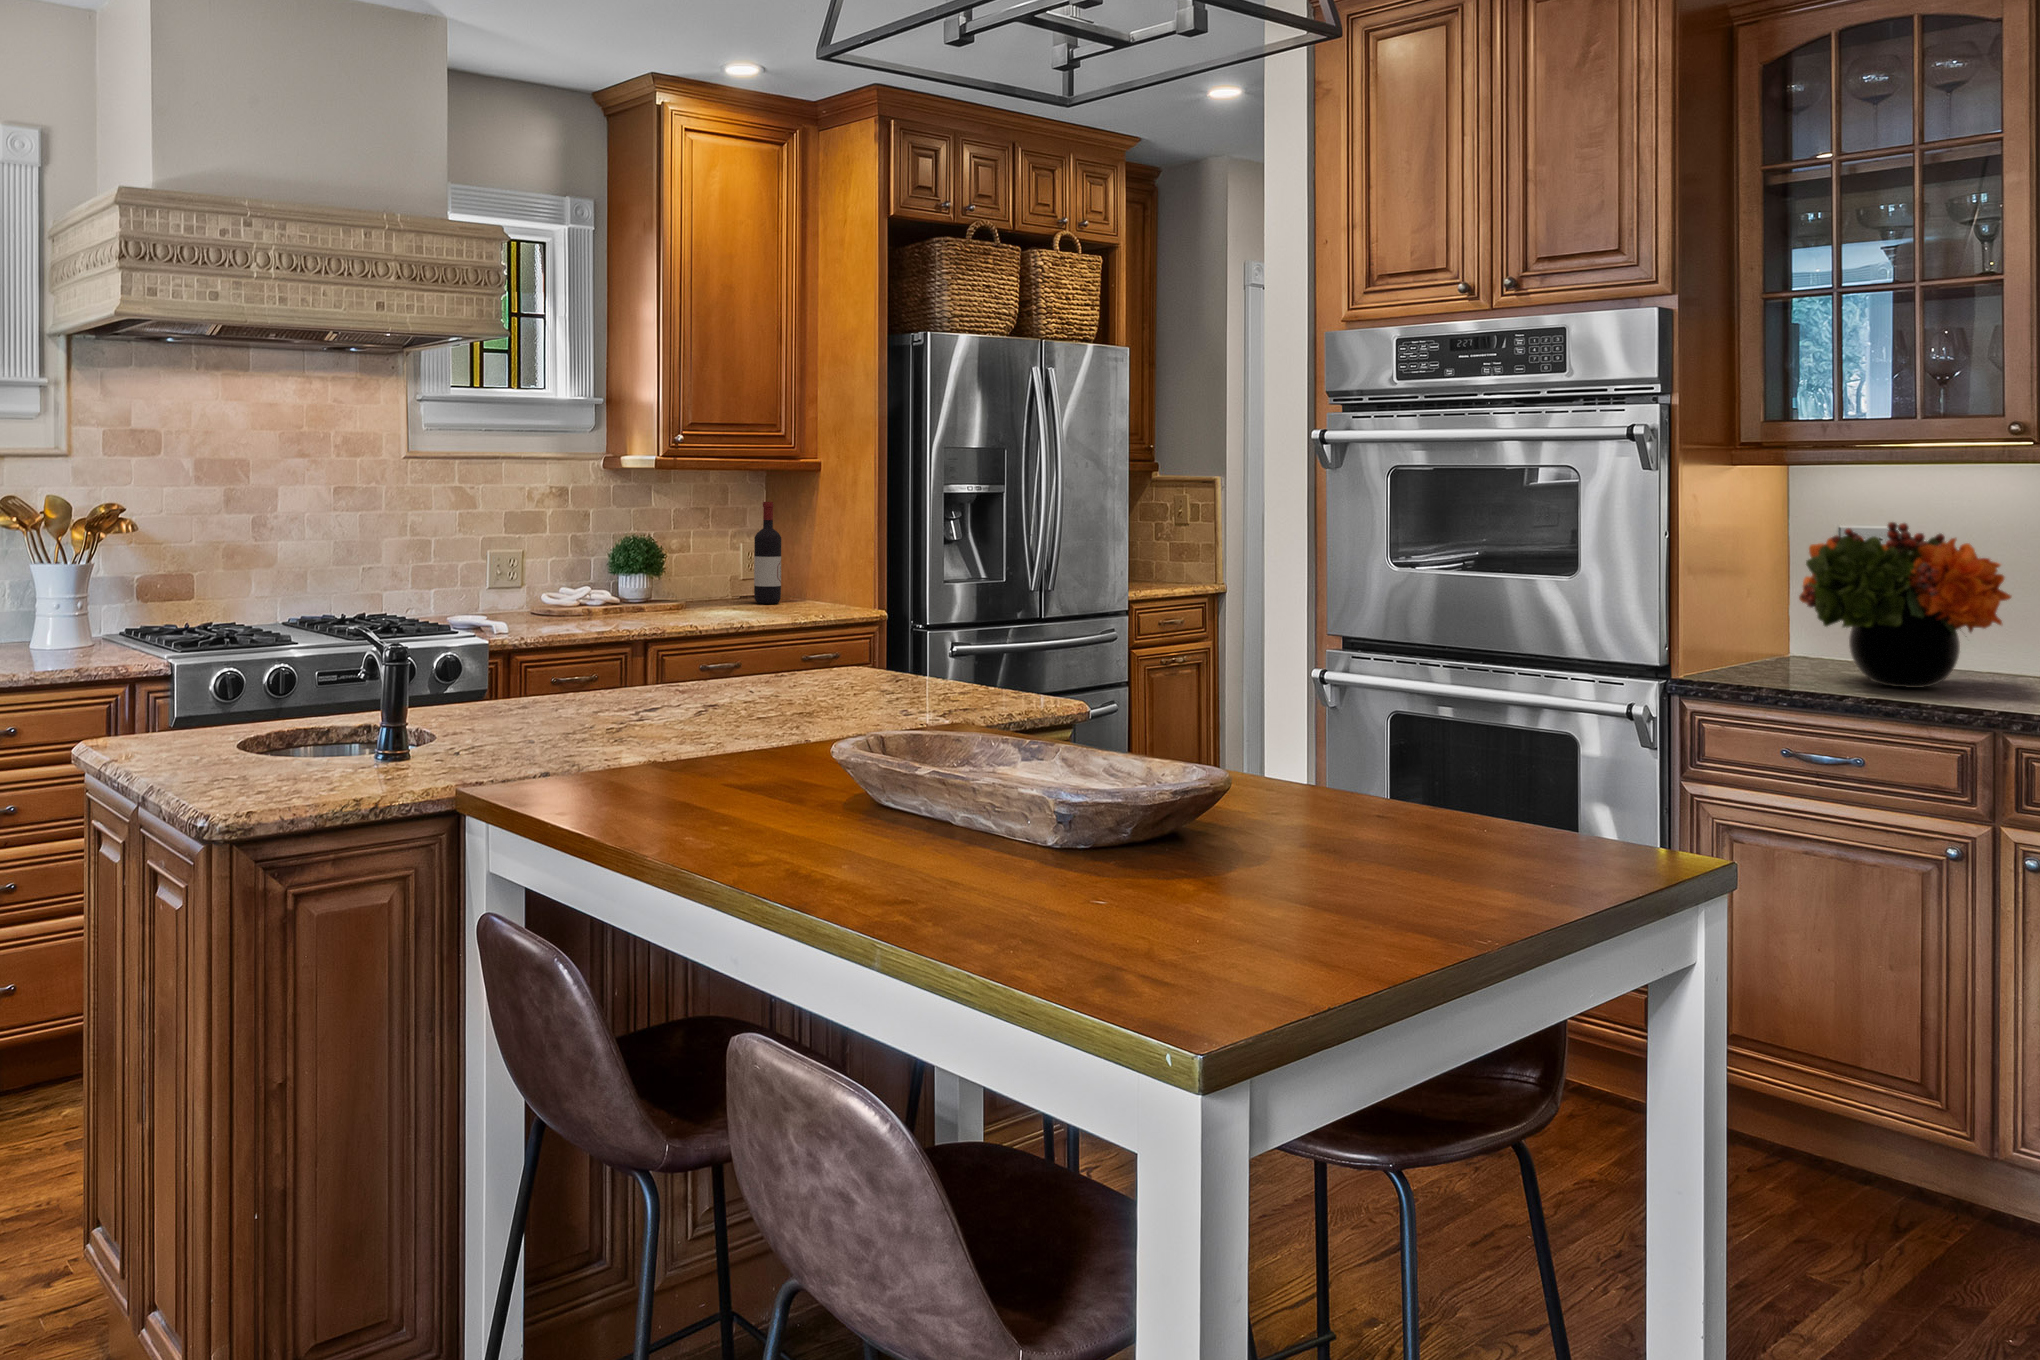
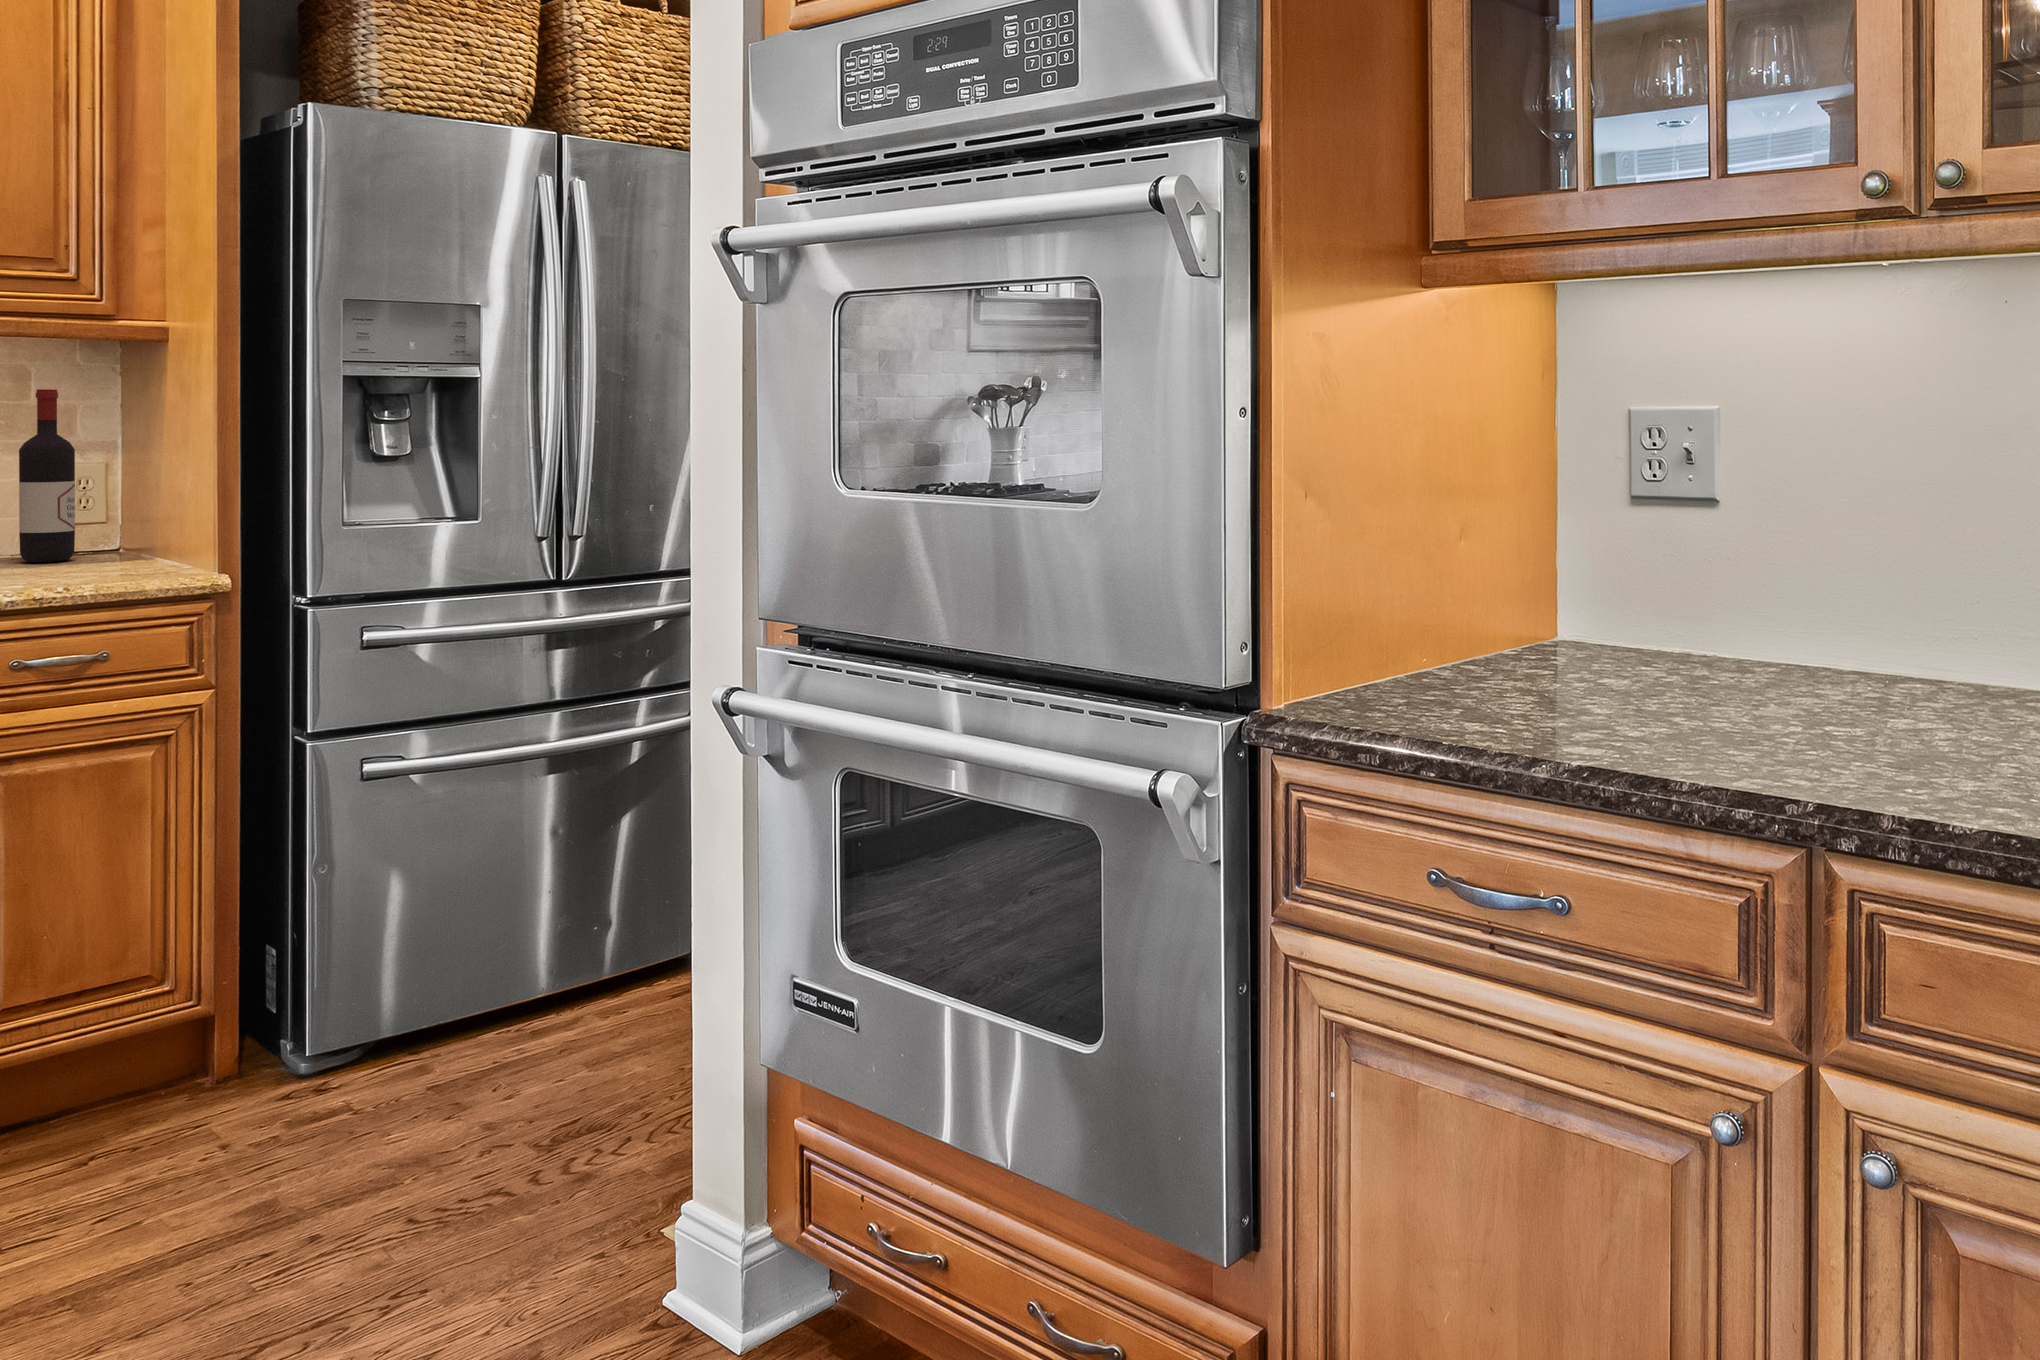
flower arrangement: present [1799,522,2011,688] -> none [1482,385,1878,727]

